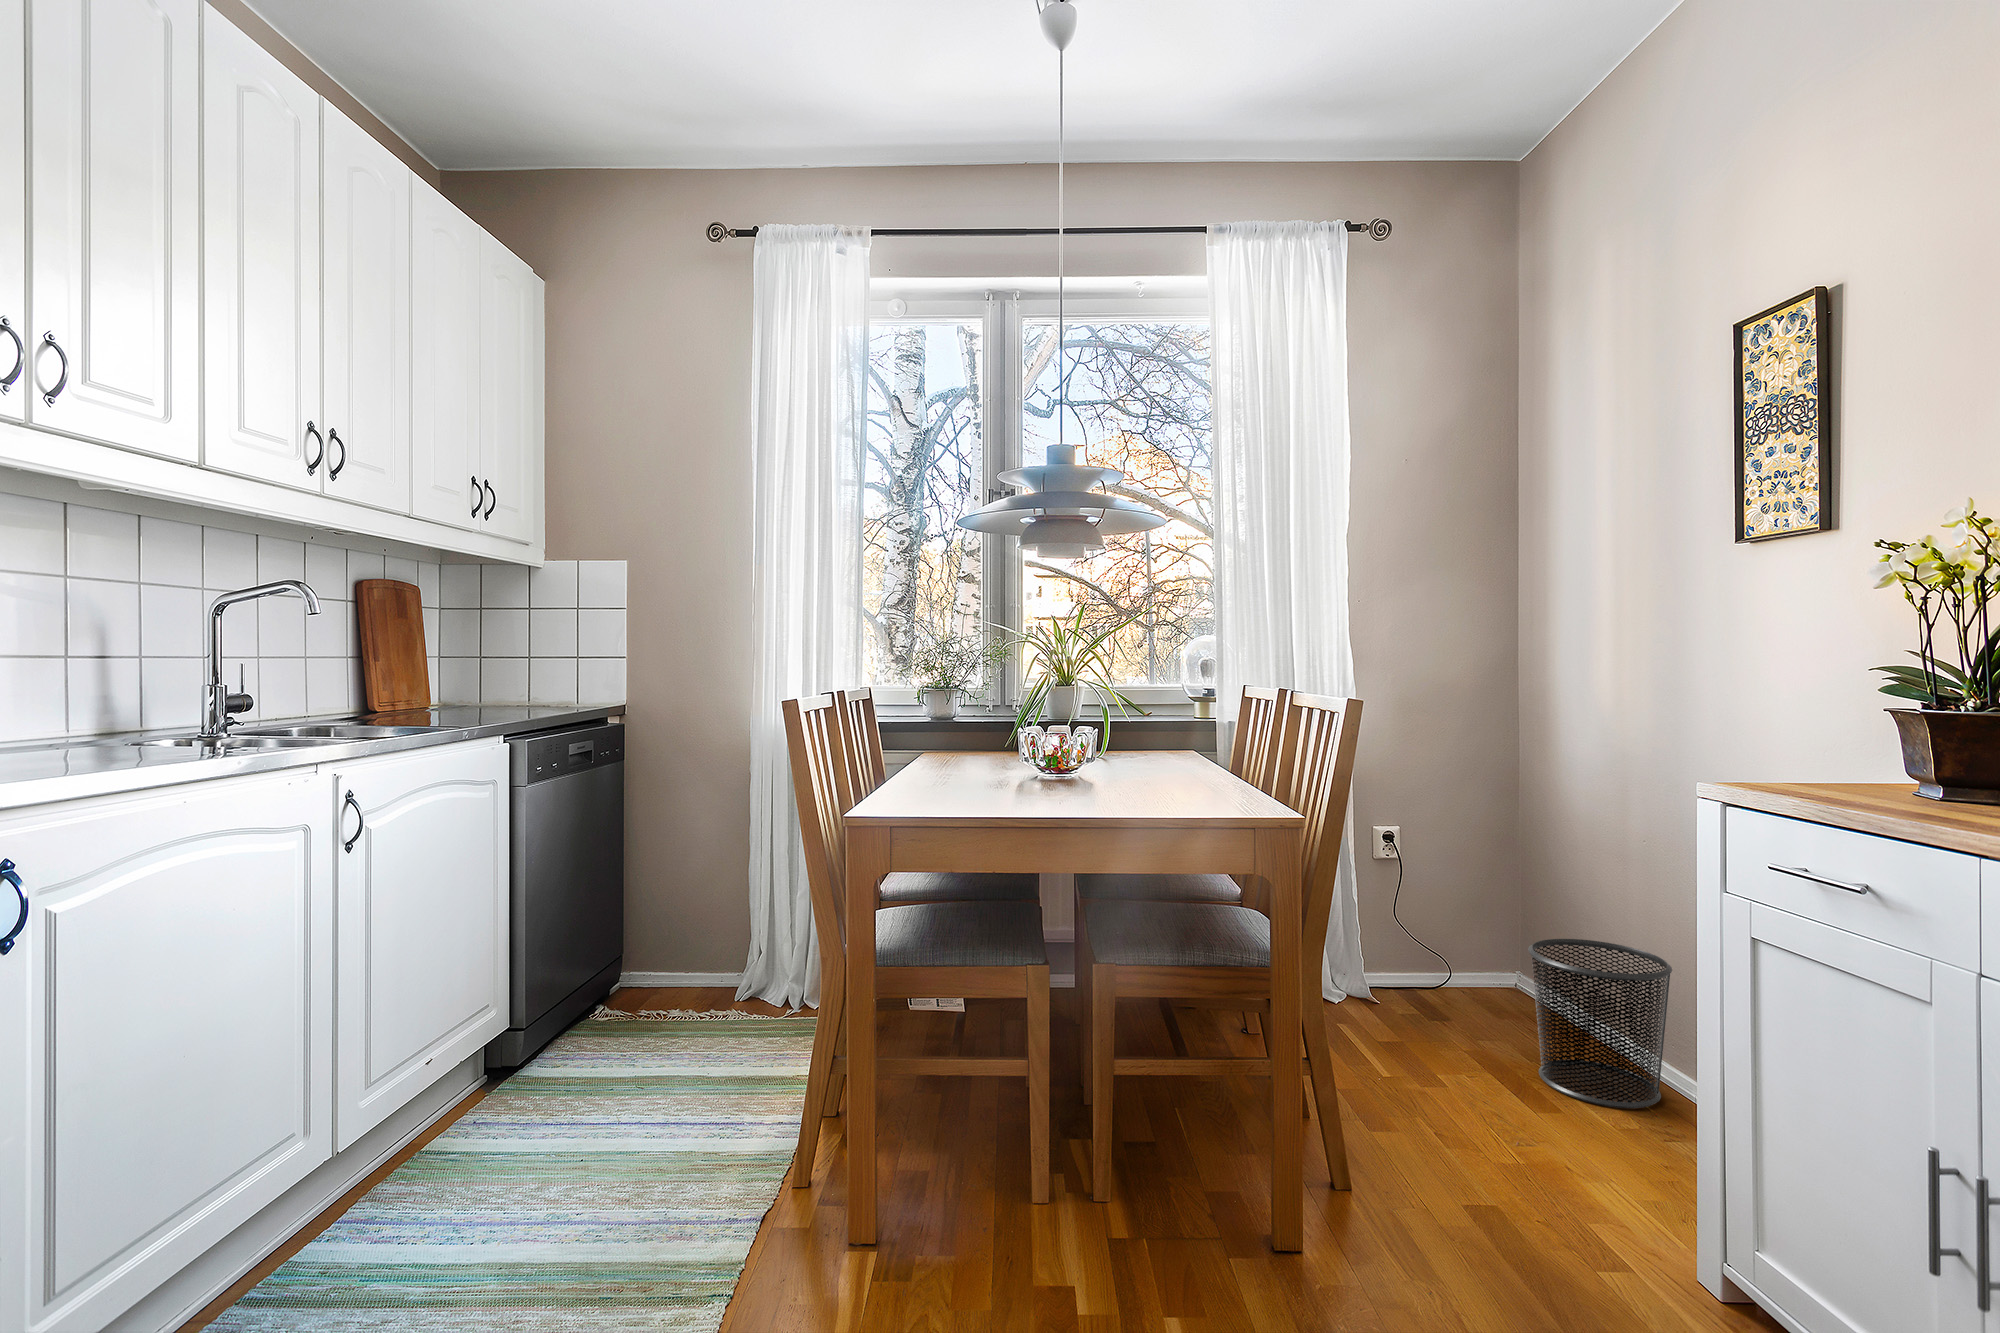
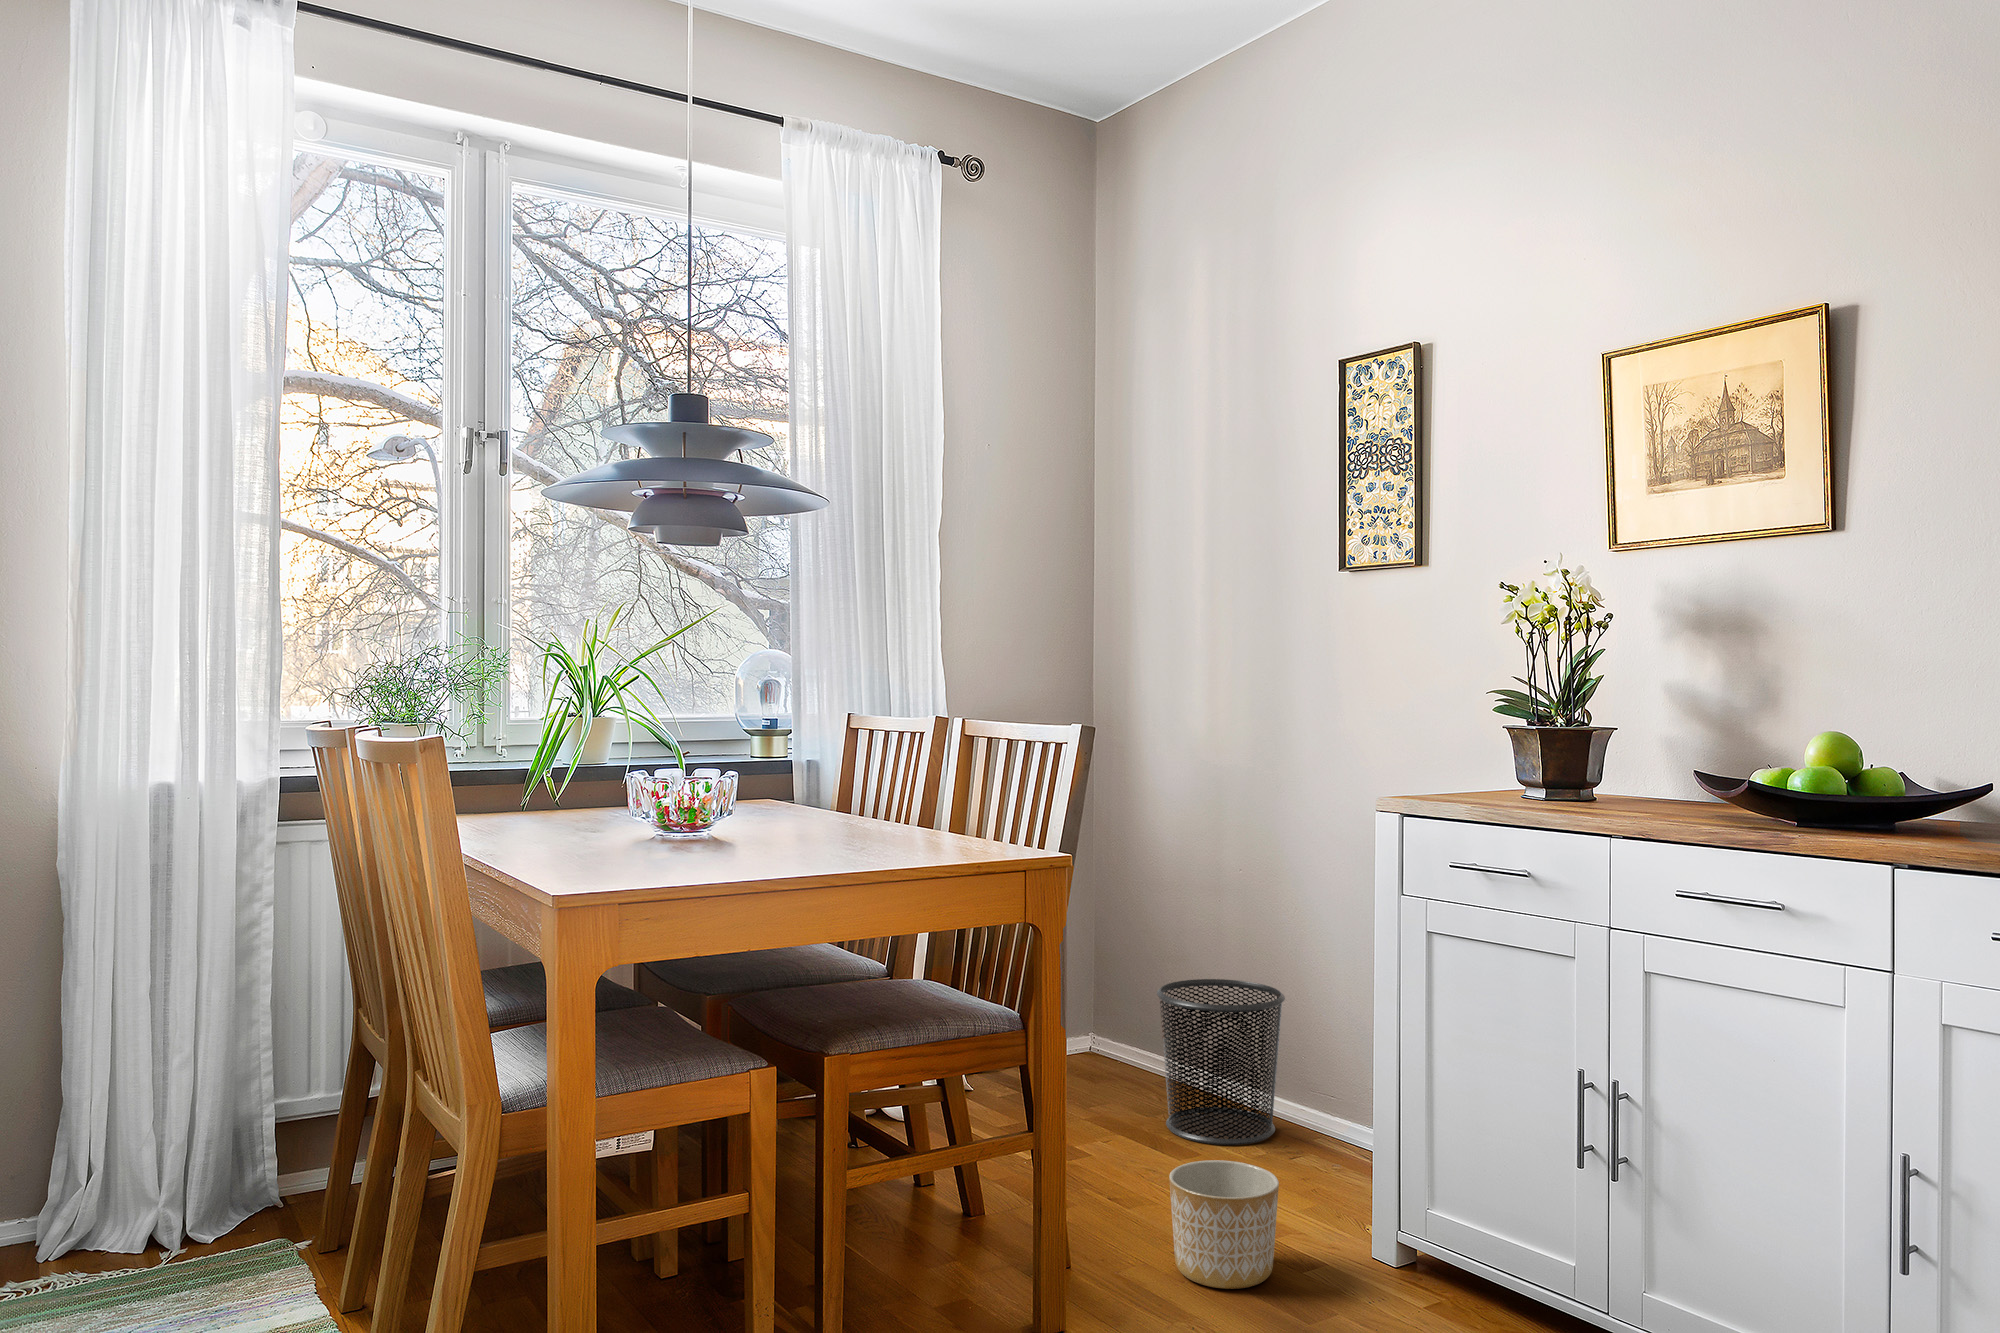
planter: none [1450,1118,1570,1258] -> present [1169,1160,1279,1289]

